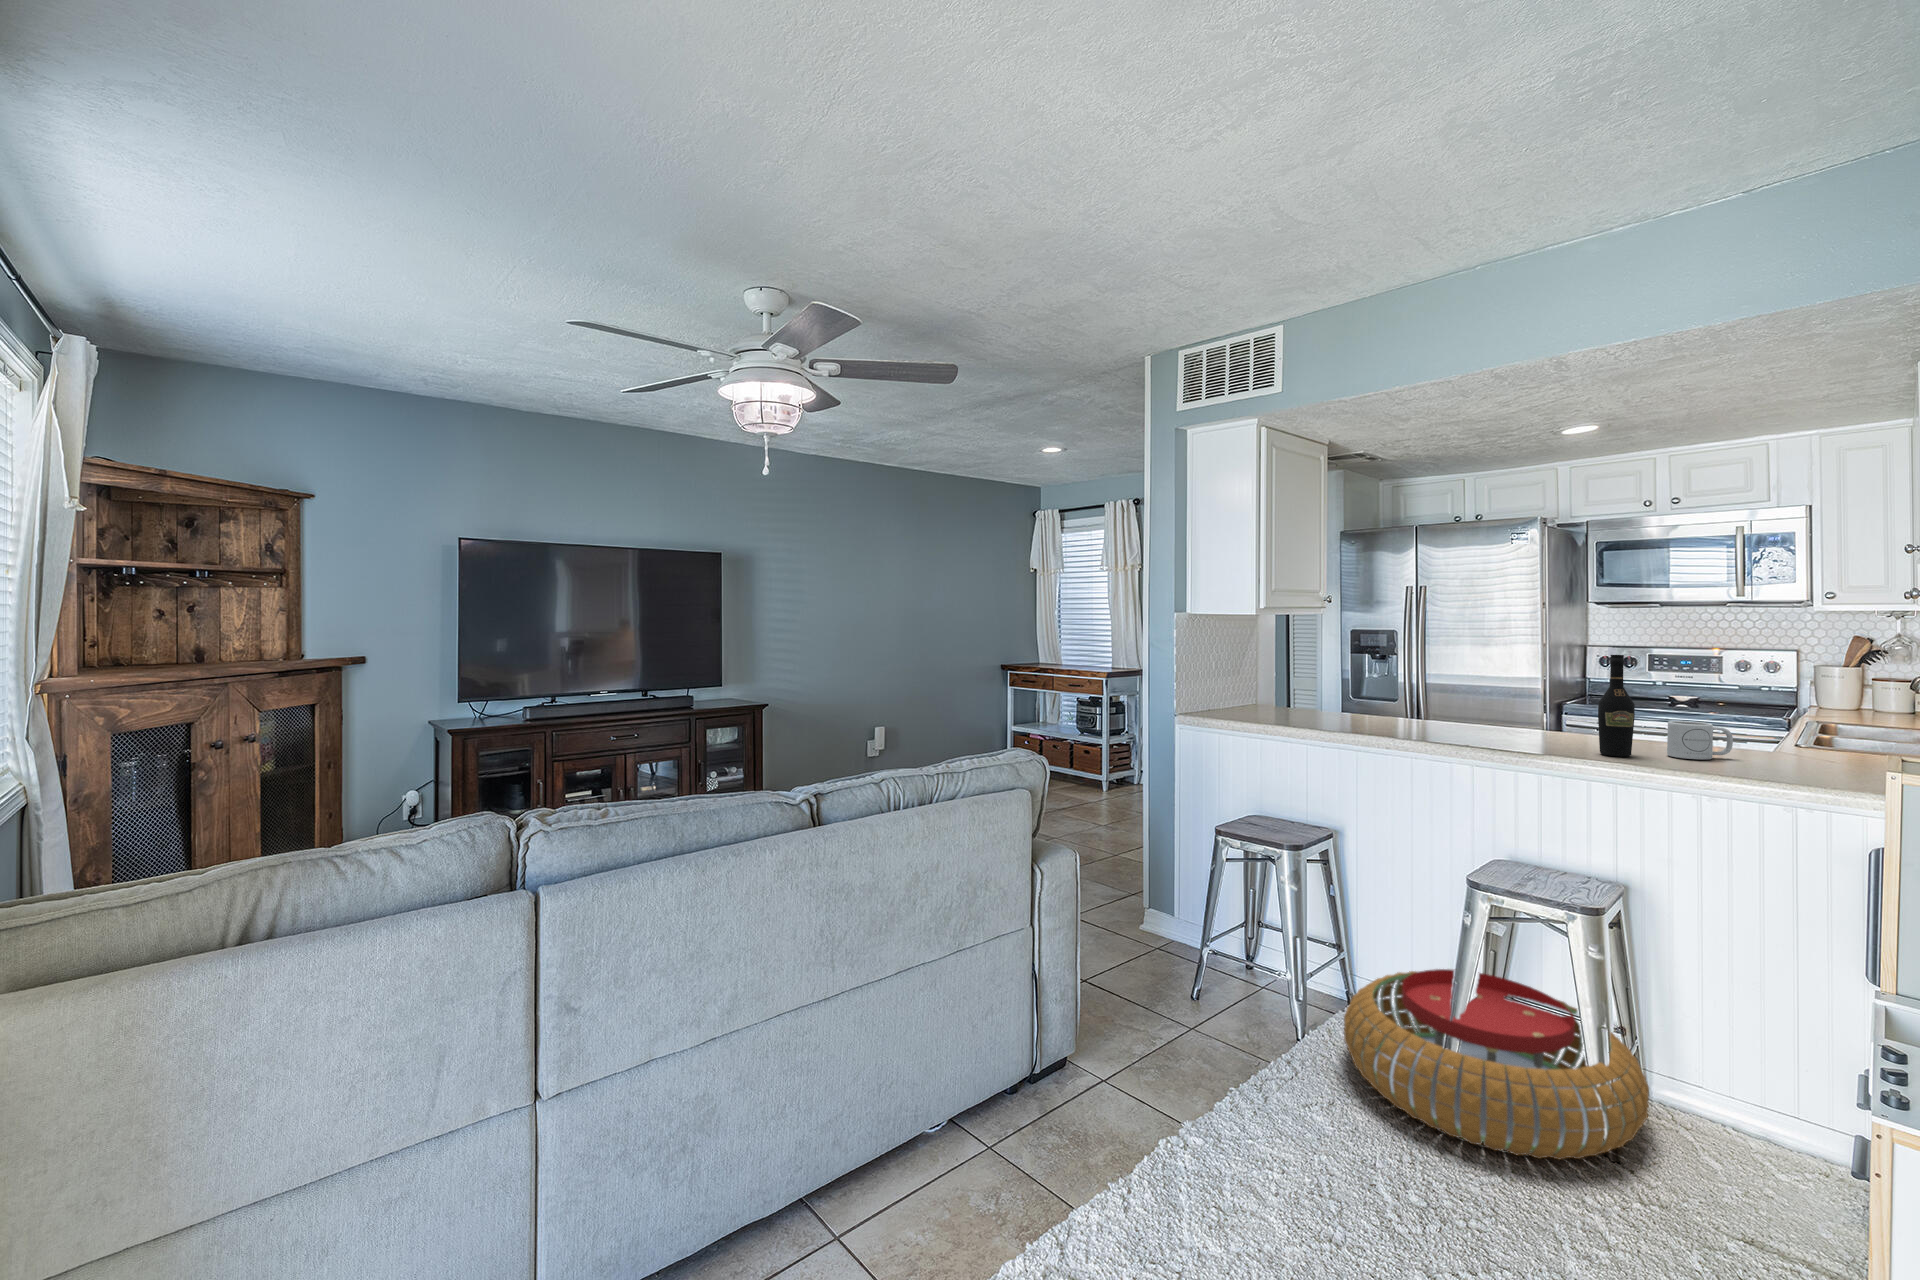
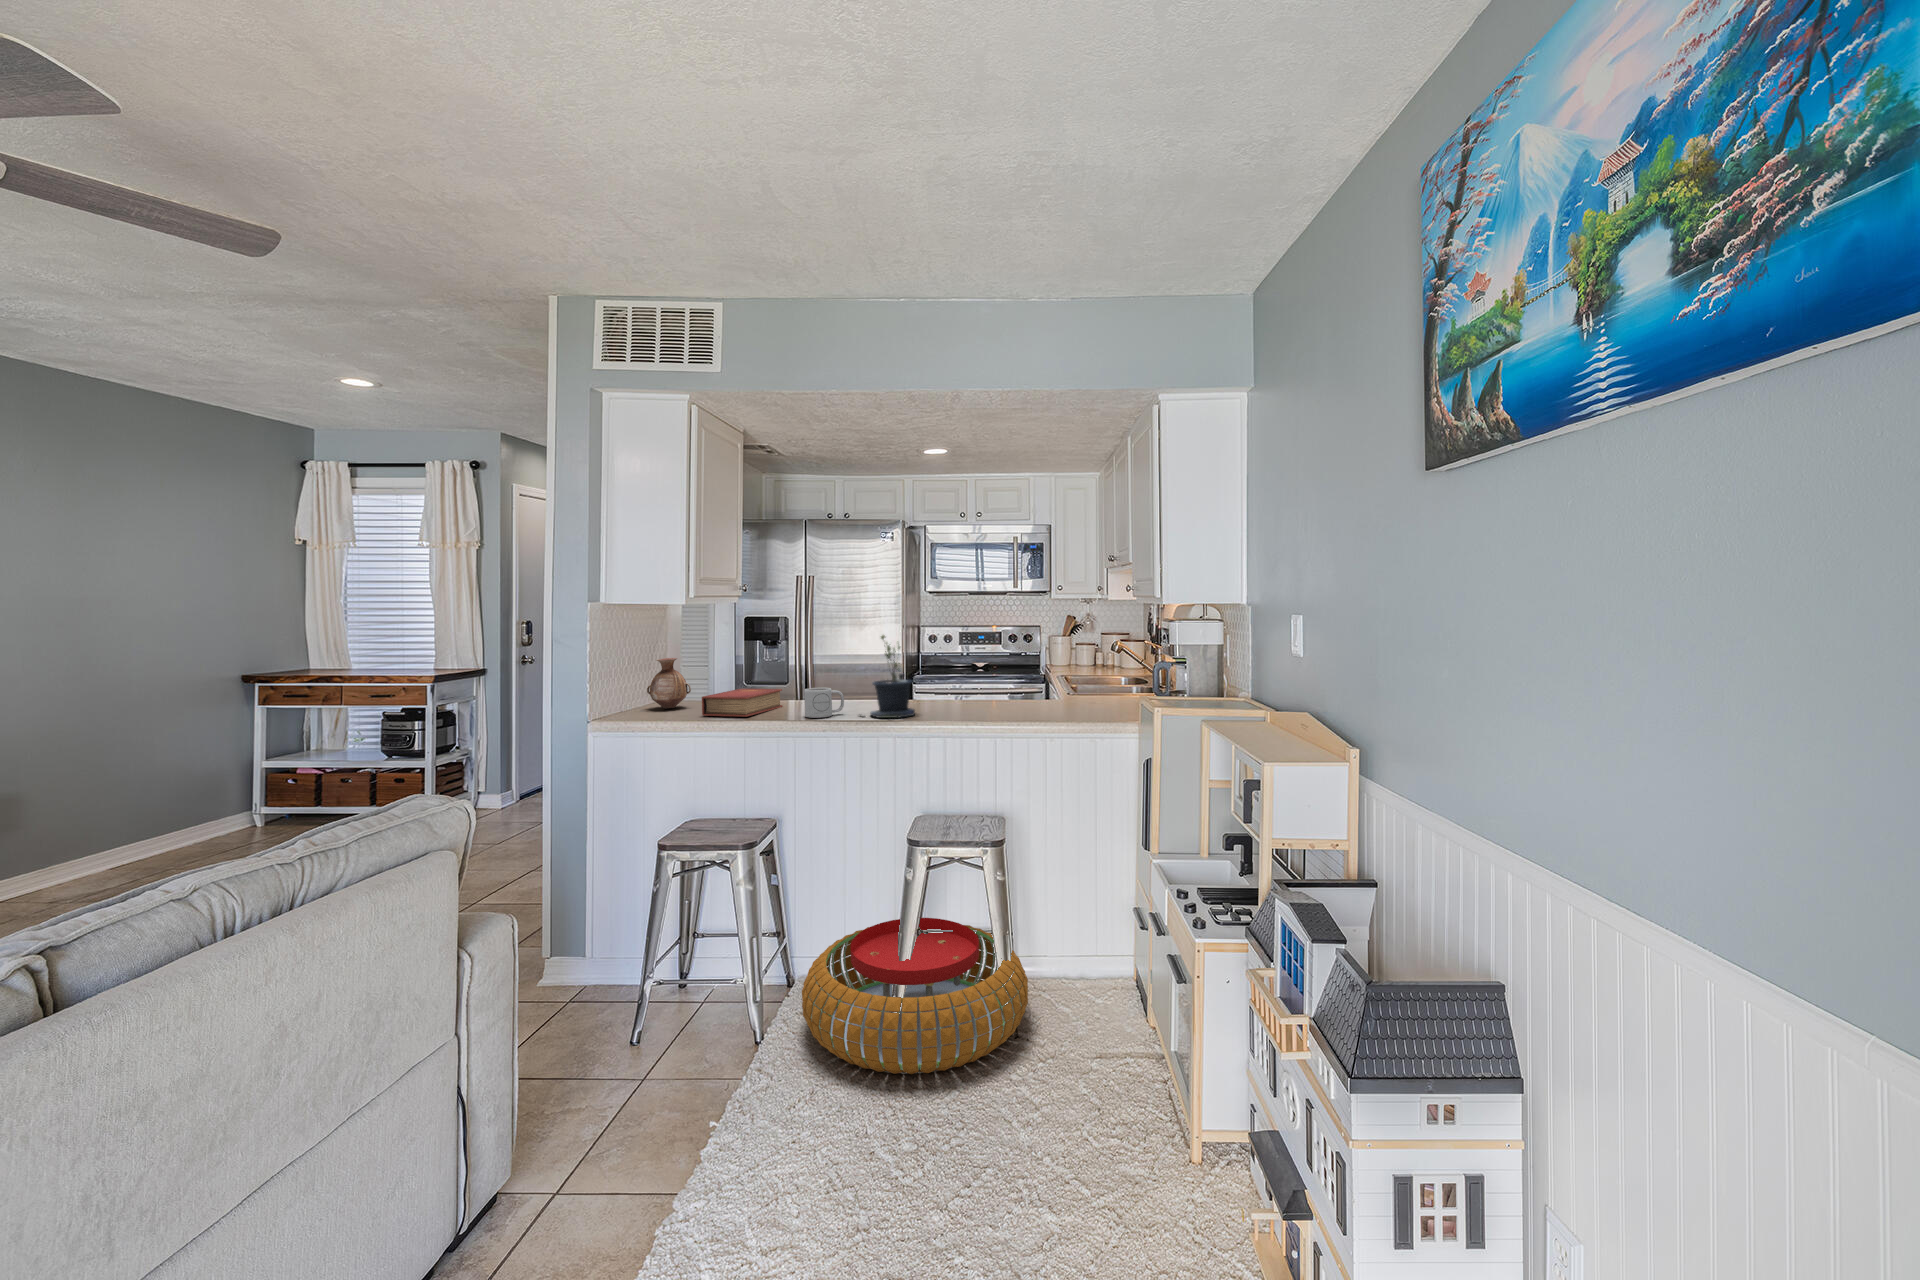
potted plant: none [1452,652,1531,748] -> present [870,635,915,718]
wine bottle: present [1598,655,1635,757] -> none [962,632,985,714]
vase: none [1245,666,1285,713] -> present [647,658,691,709]
book: none [1288,701,1377,728] -> present [702,689,782,717]
mug: present [1667,721,1733,760] -> present [804,688,844,718]

